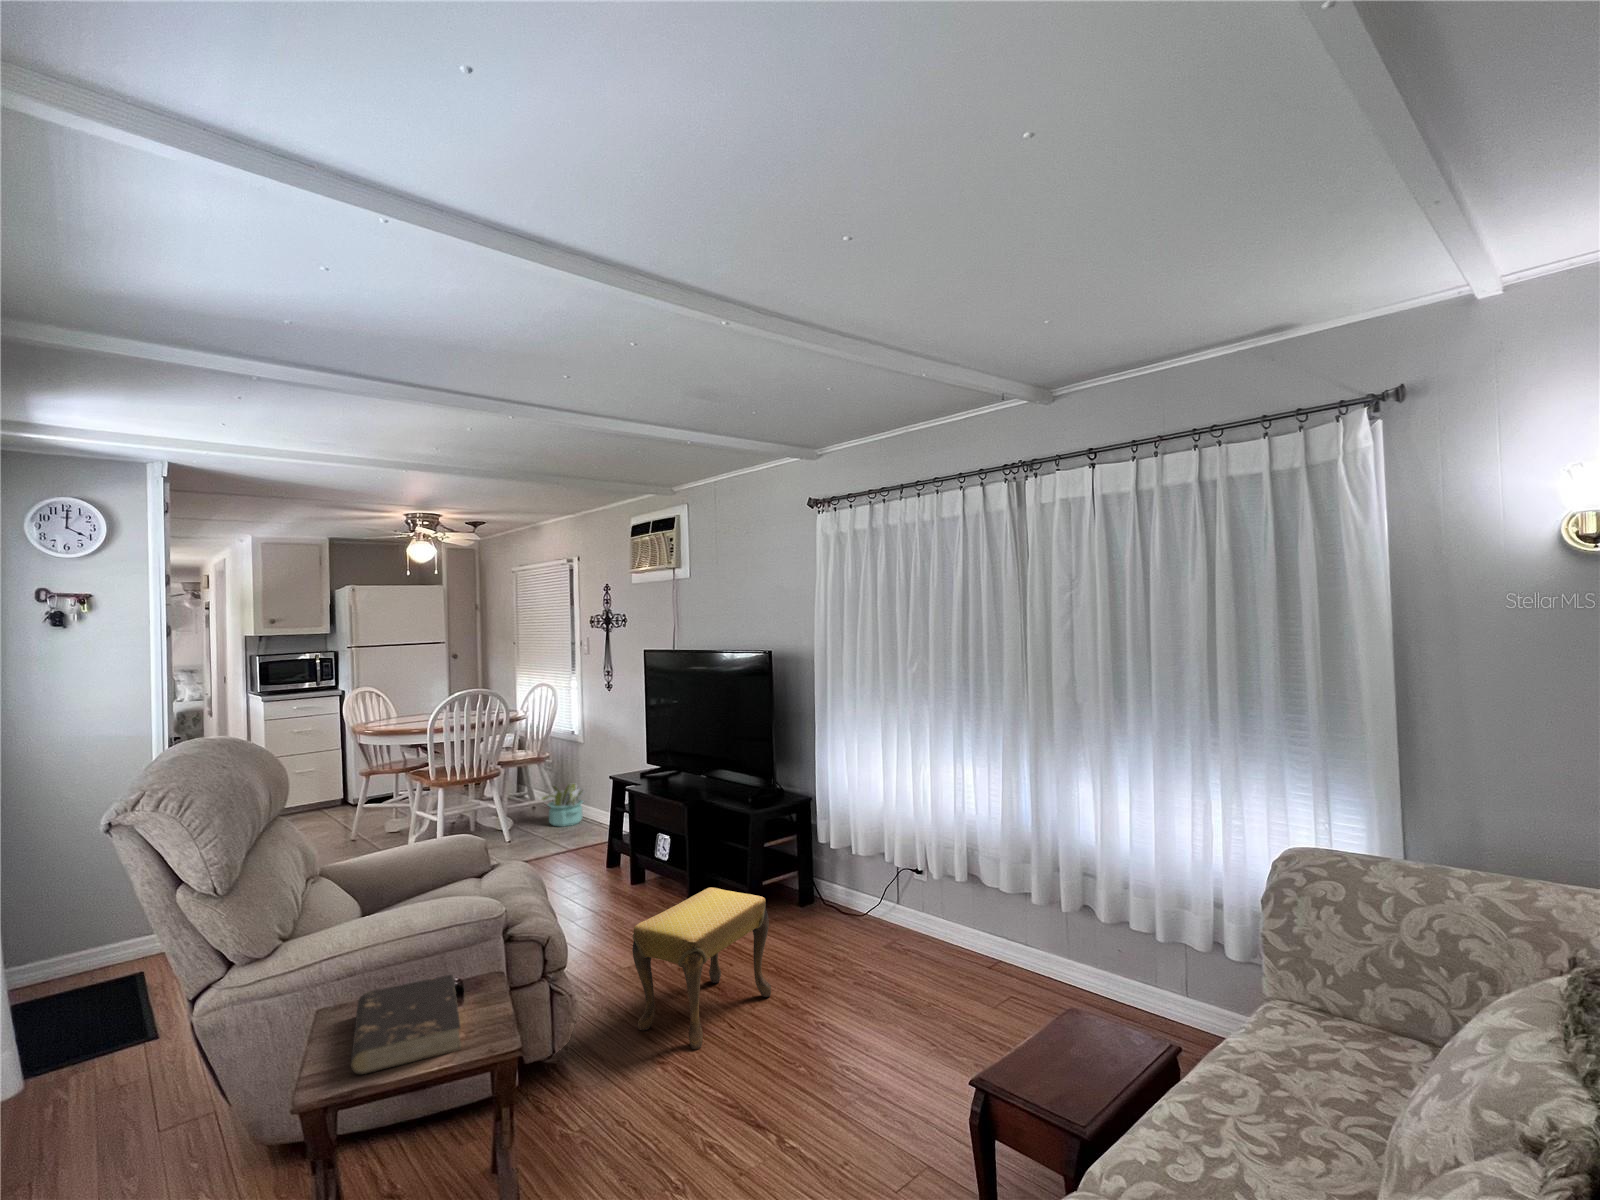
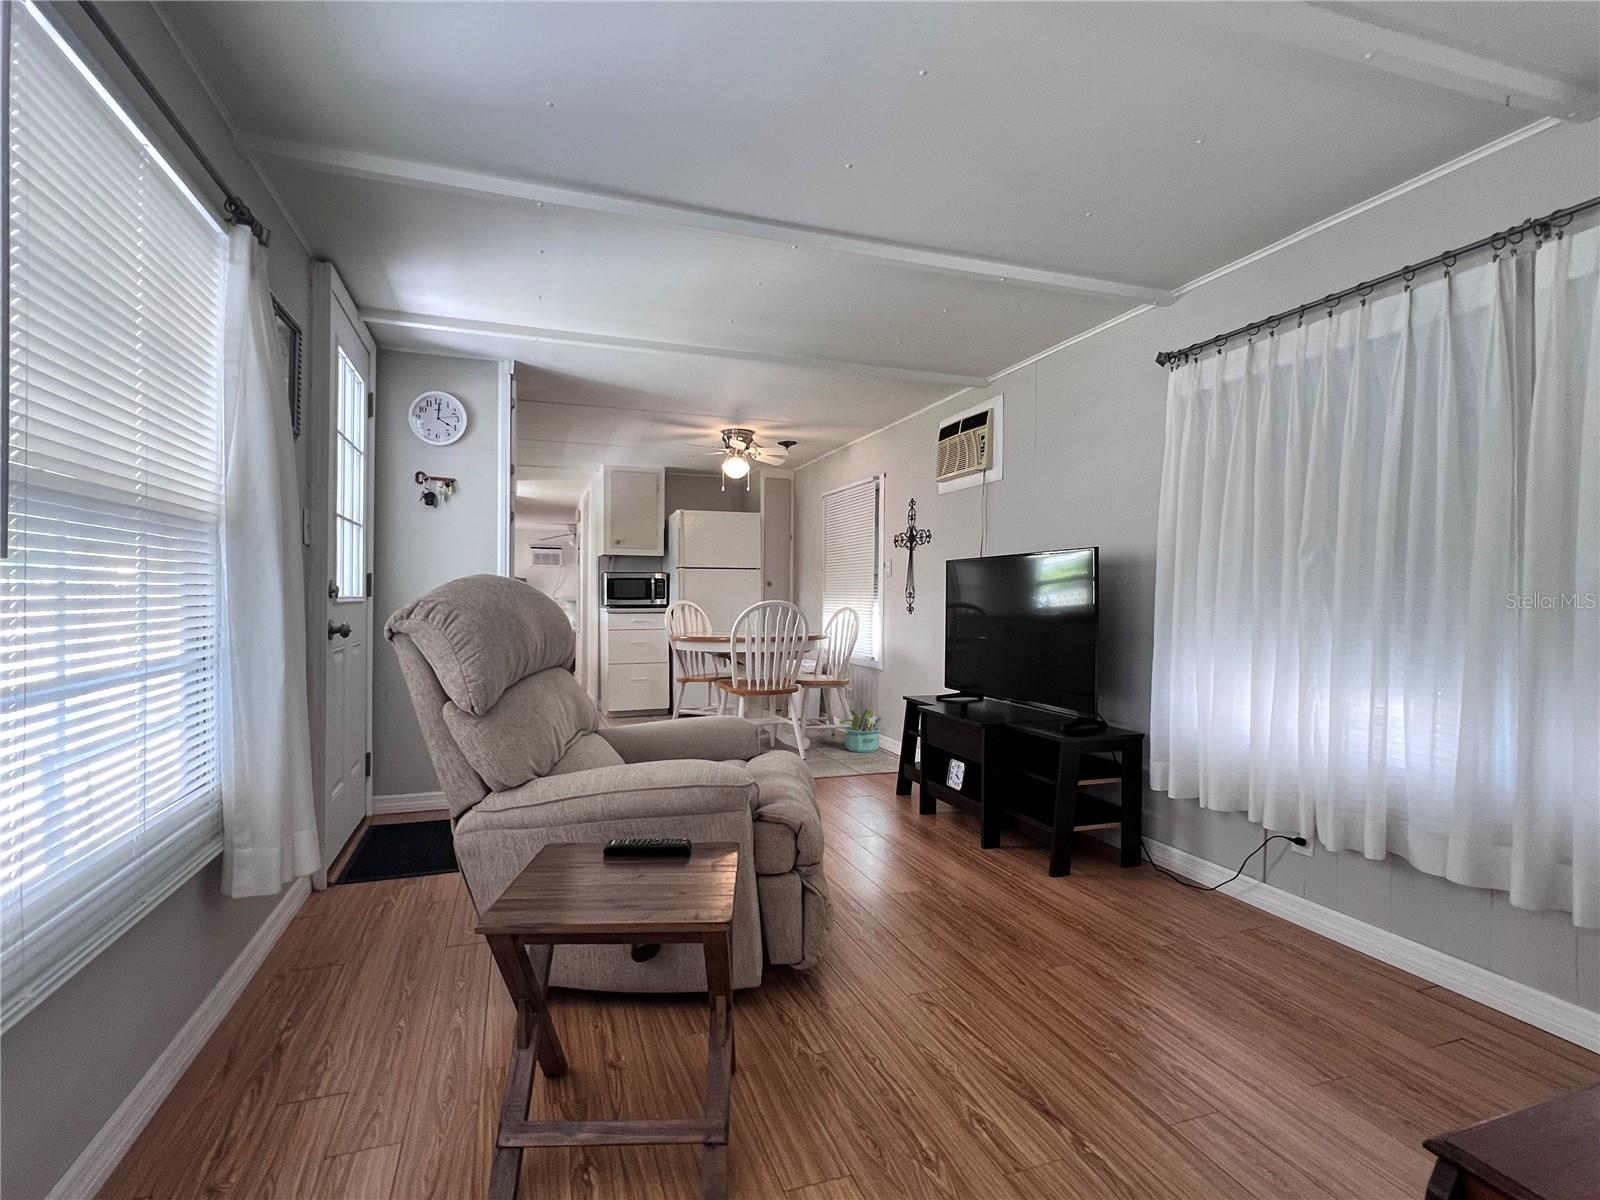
footstool: present [632,887,771,1049] -> none [903,813,1077,997]
book: present [351,975,461,1074] -> none [542,831,678,910]

